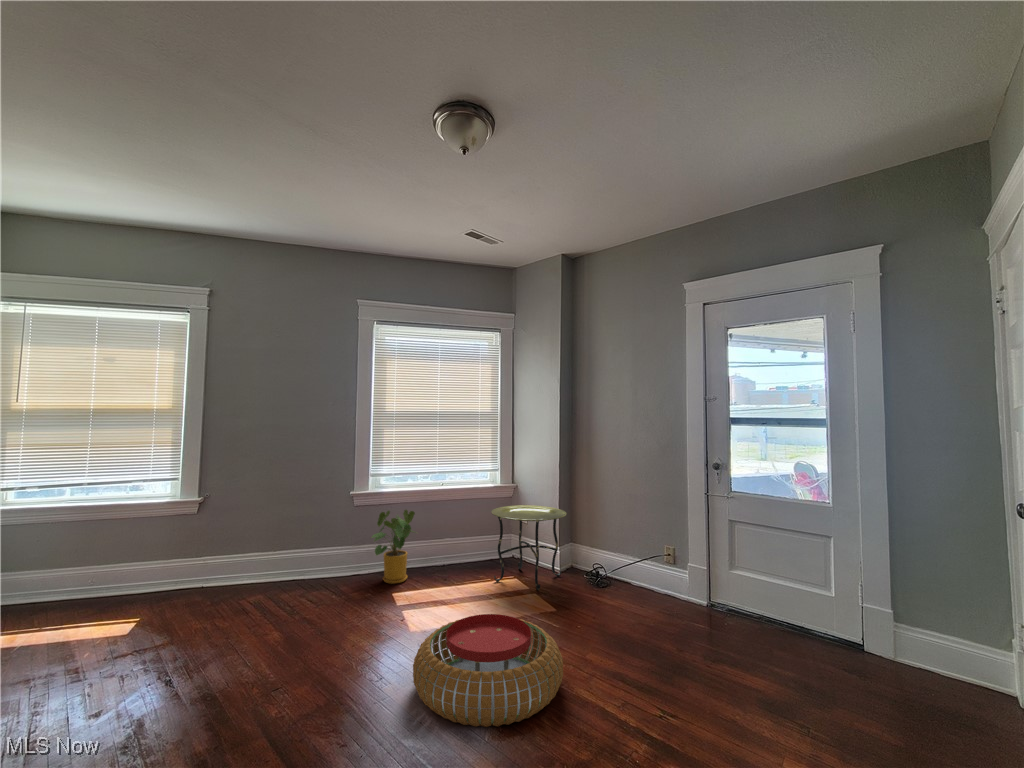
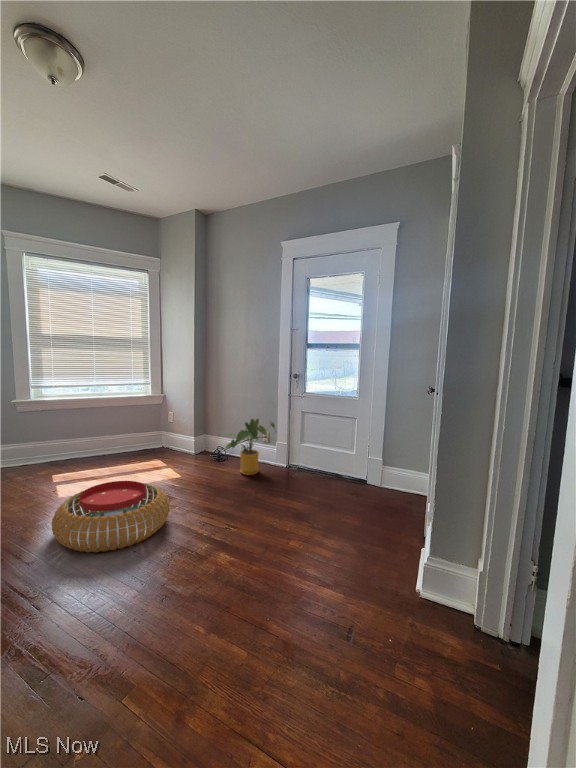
side table: present [491,505,566,590] -> none [139,408,197,466]
house plant: present [372,510,415,584] -> present [225,419,276,475]

